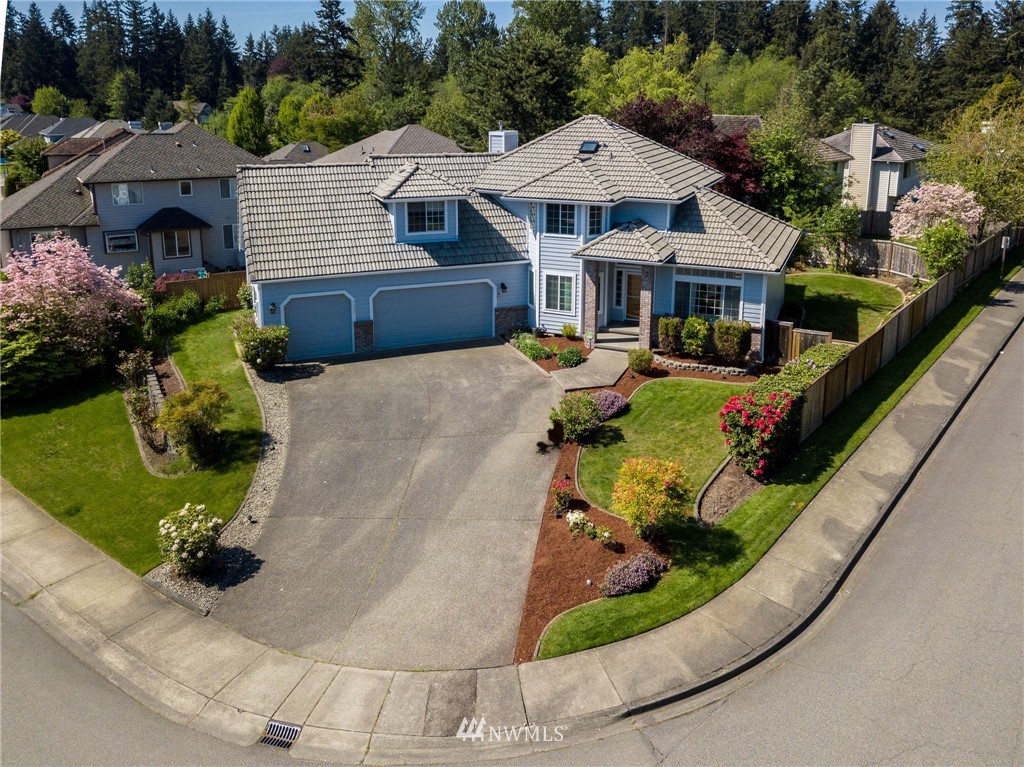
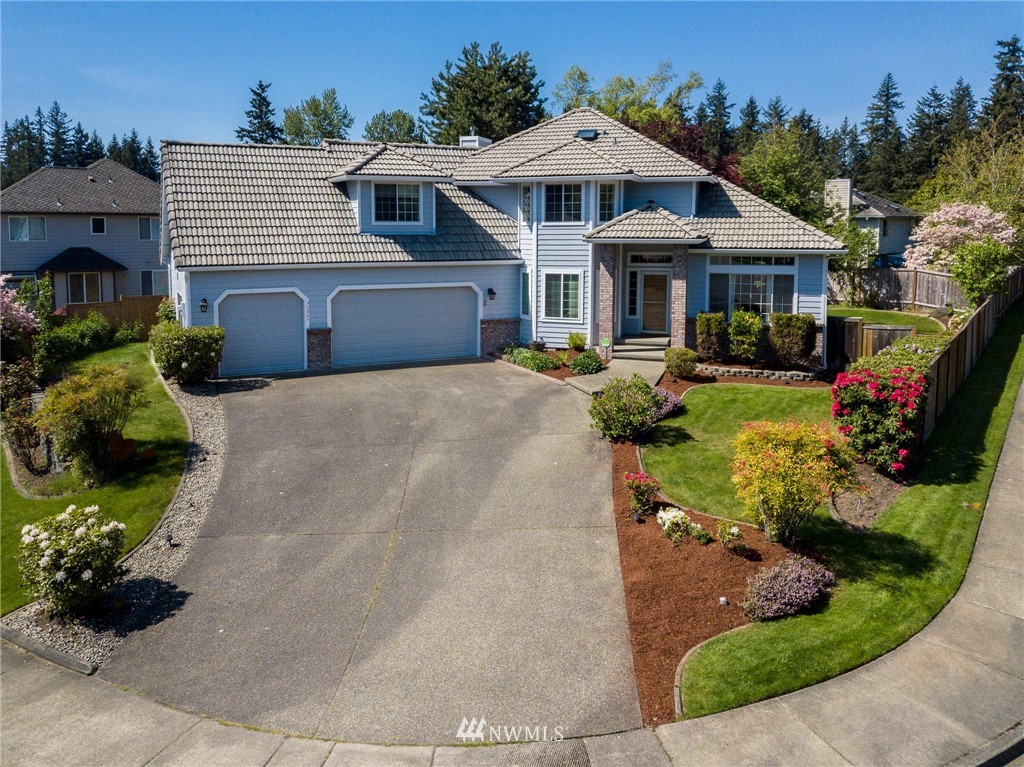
lounge chair: present [536,420,565,454] -> present [108,427,159,467]

